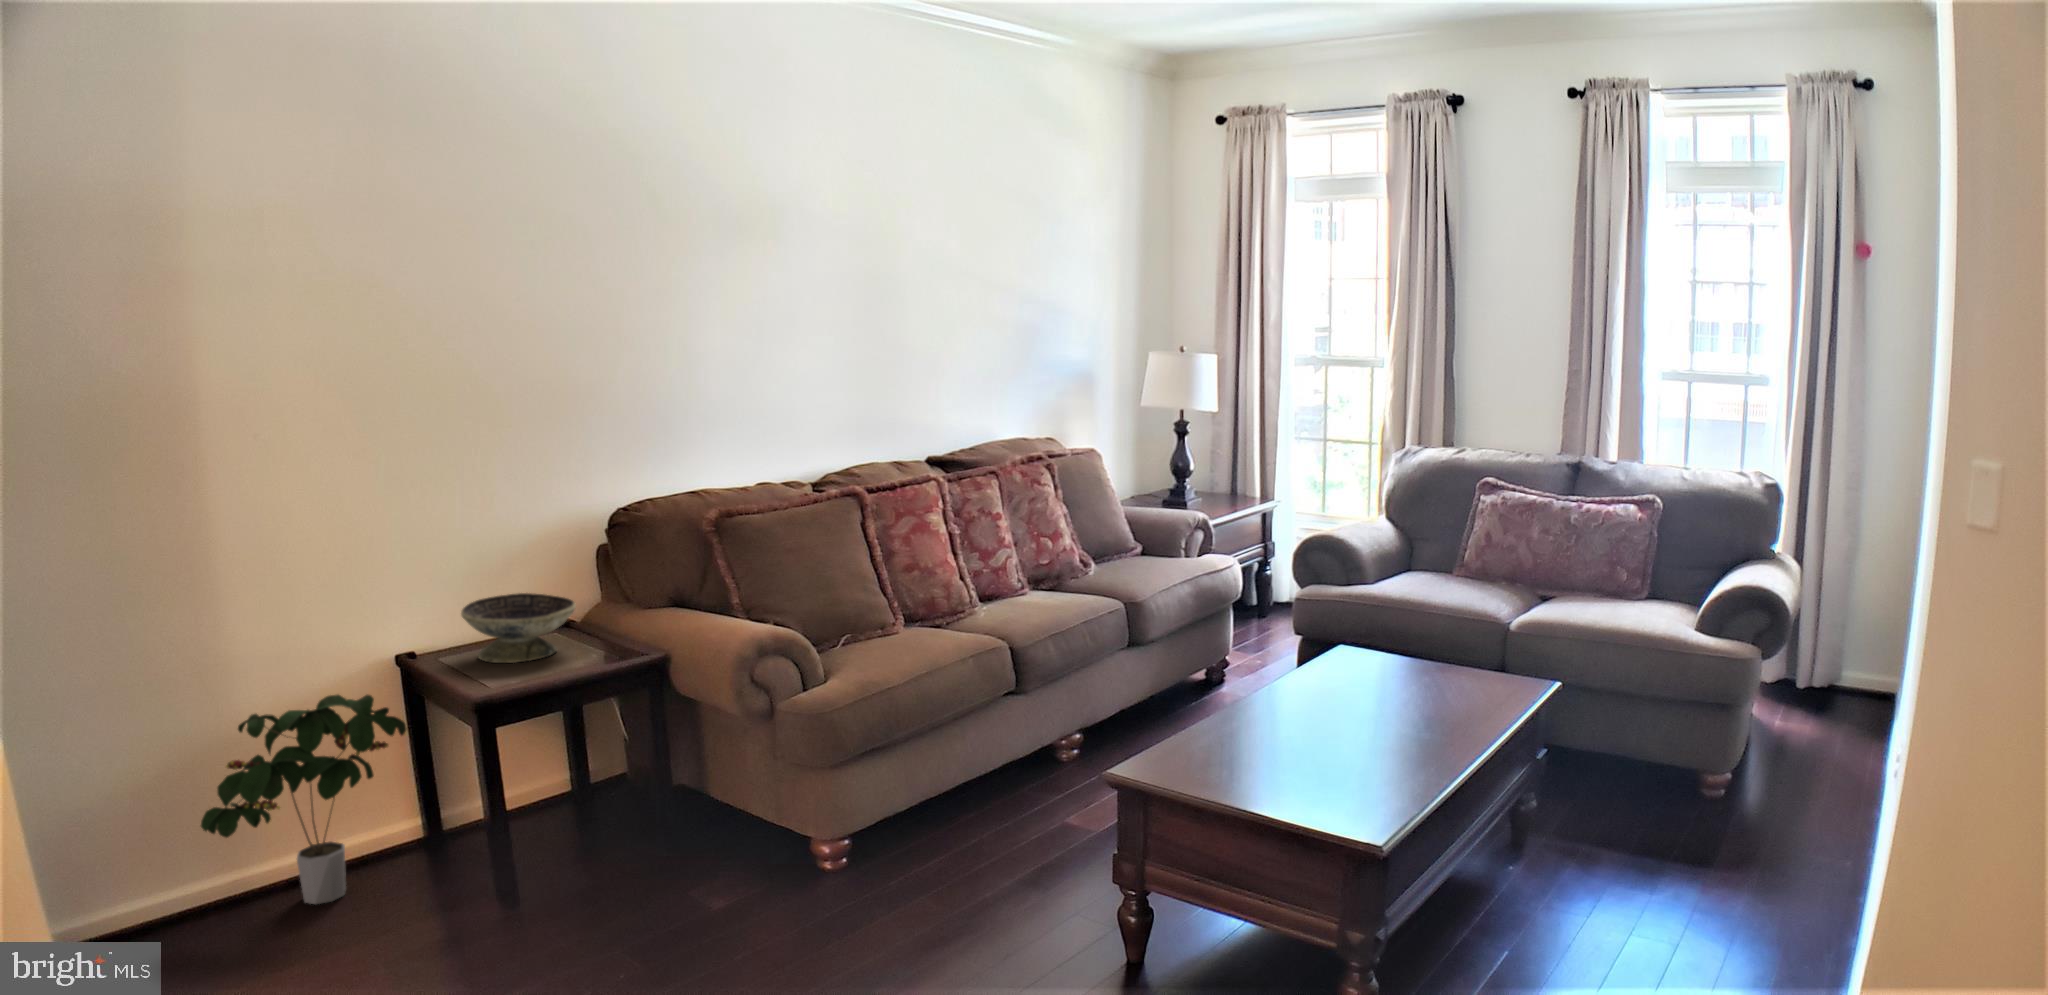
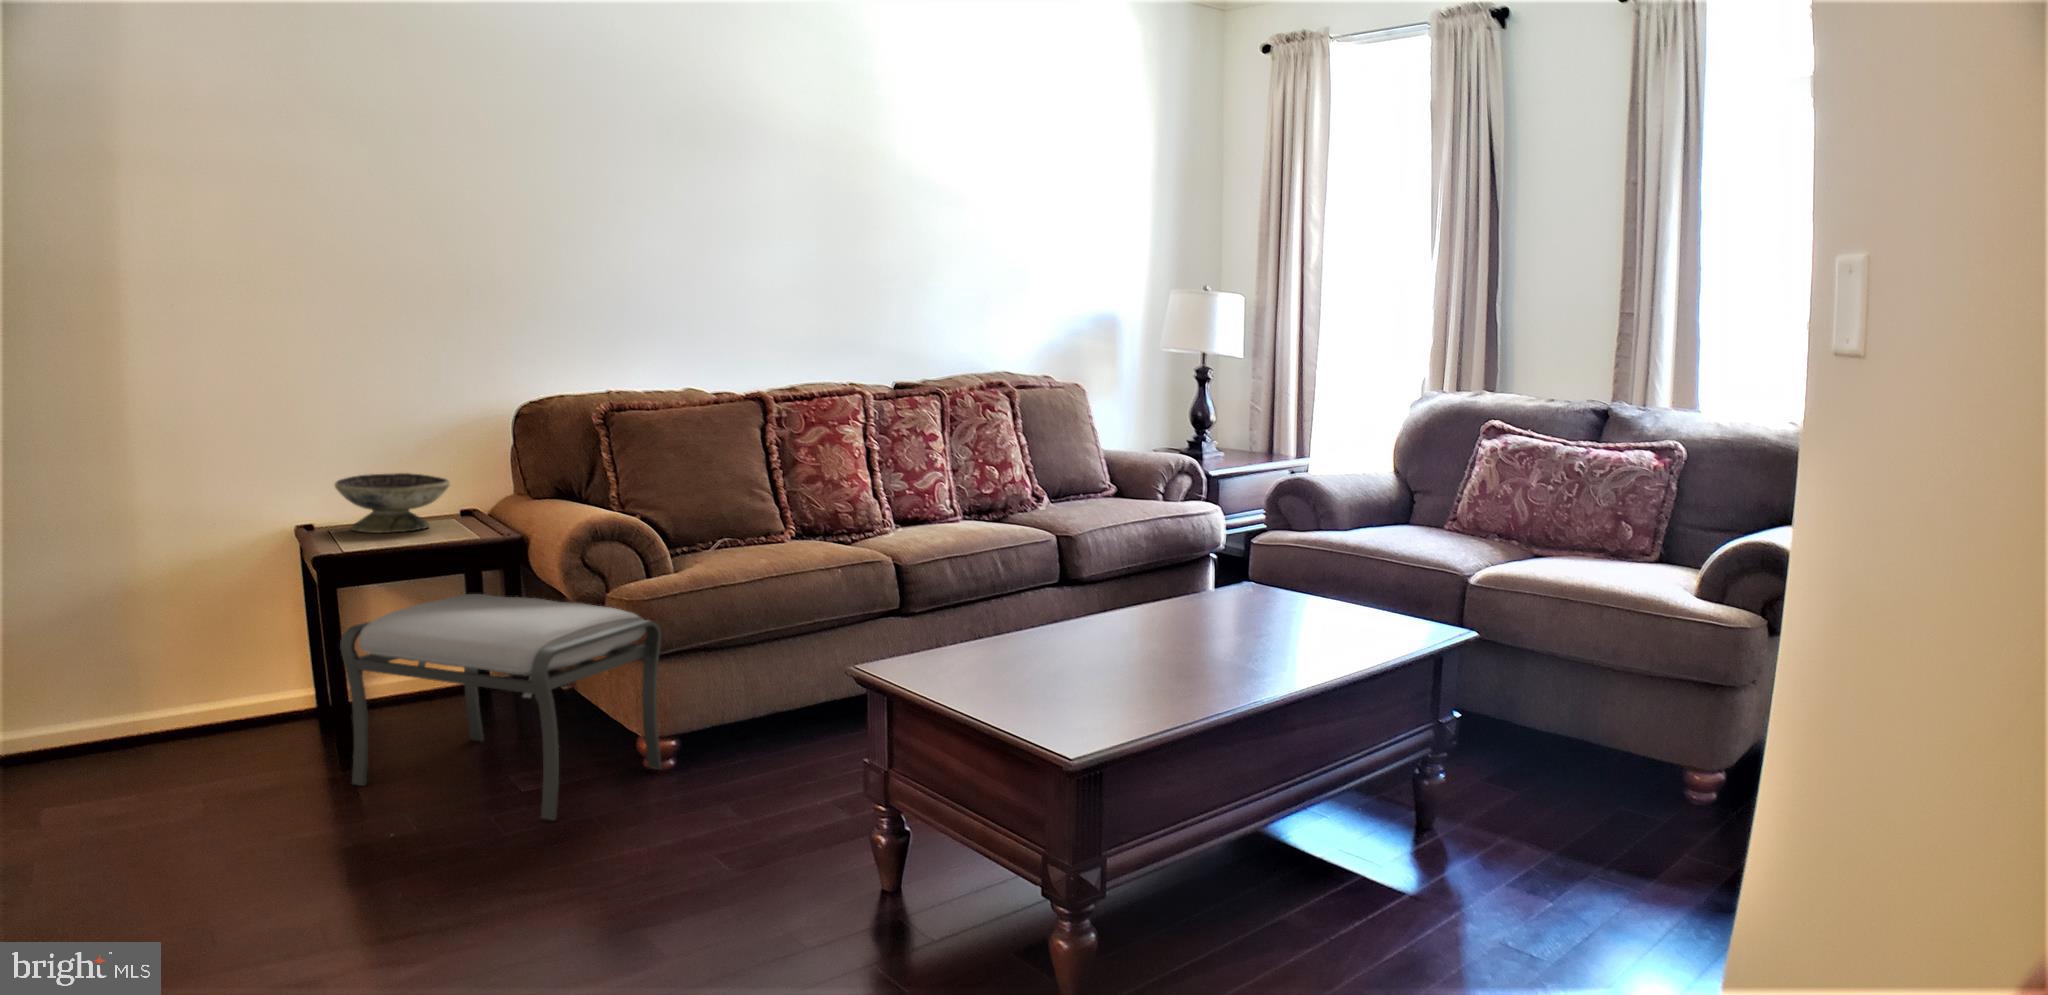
potted plant: present [201,695,406,904] -> none [67,550,279,746]
ottoman: none [539,722,851,955] -> present [340,594,662,820]

